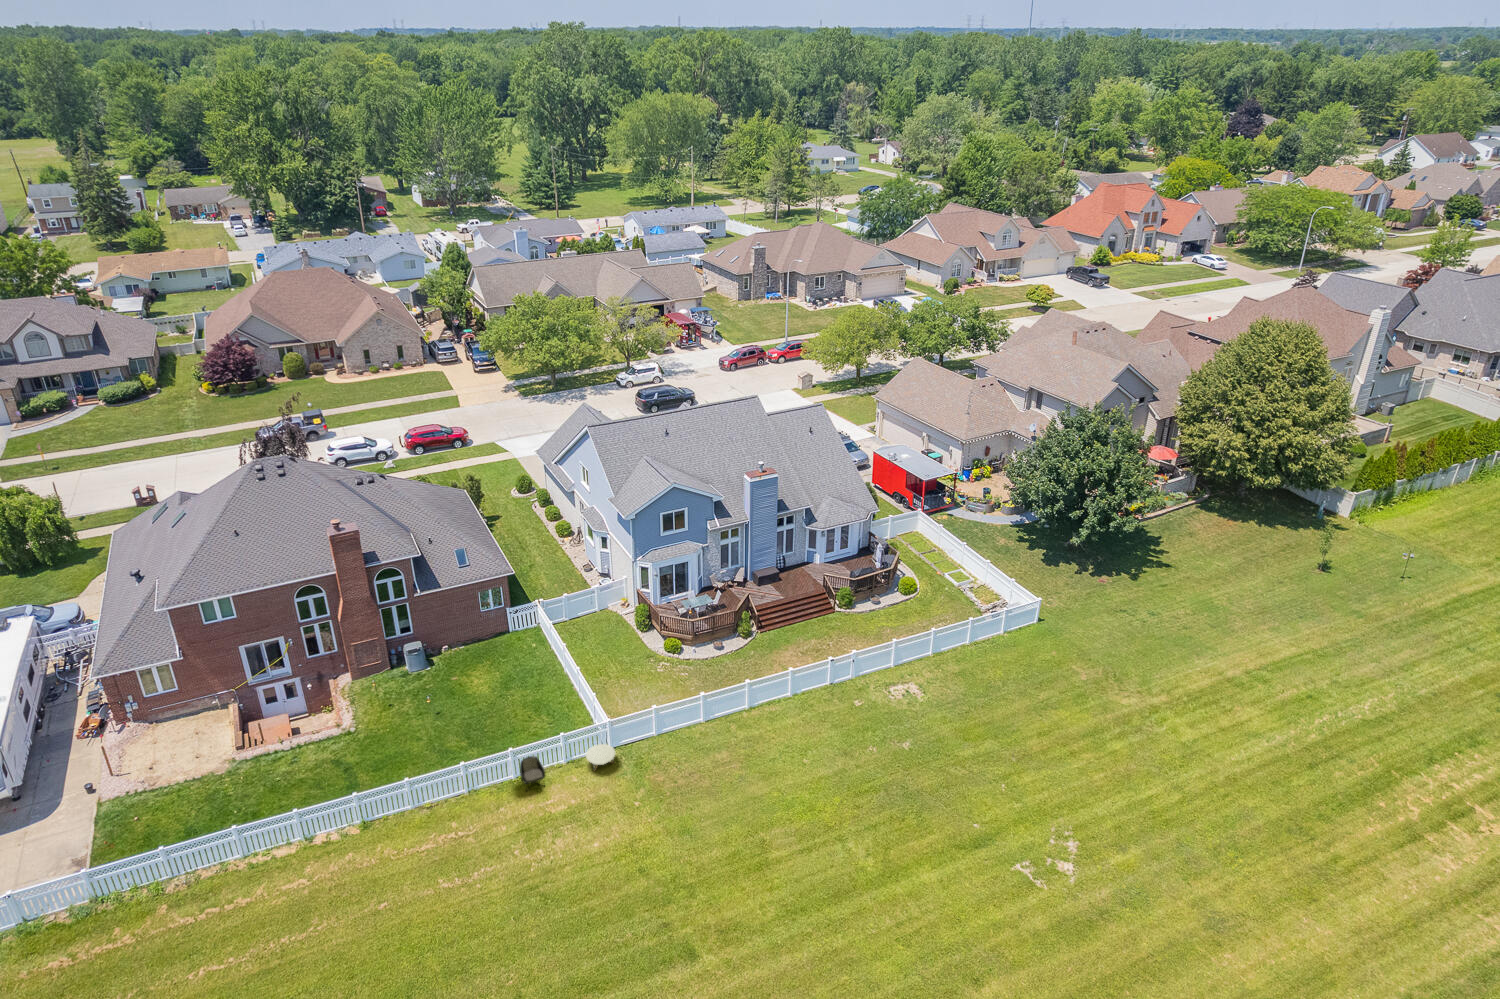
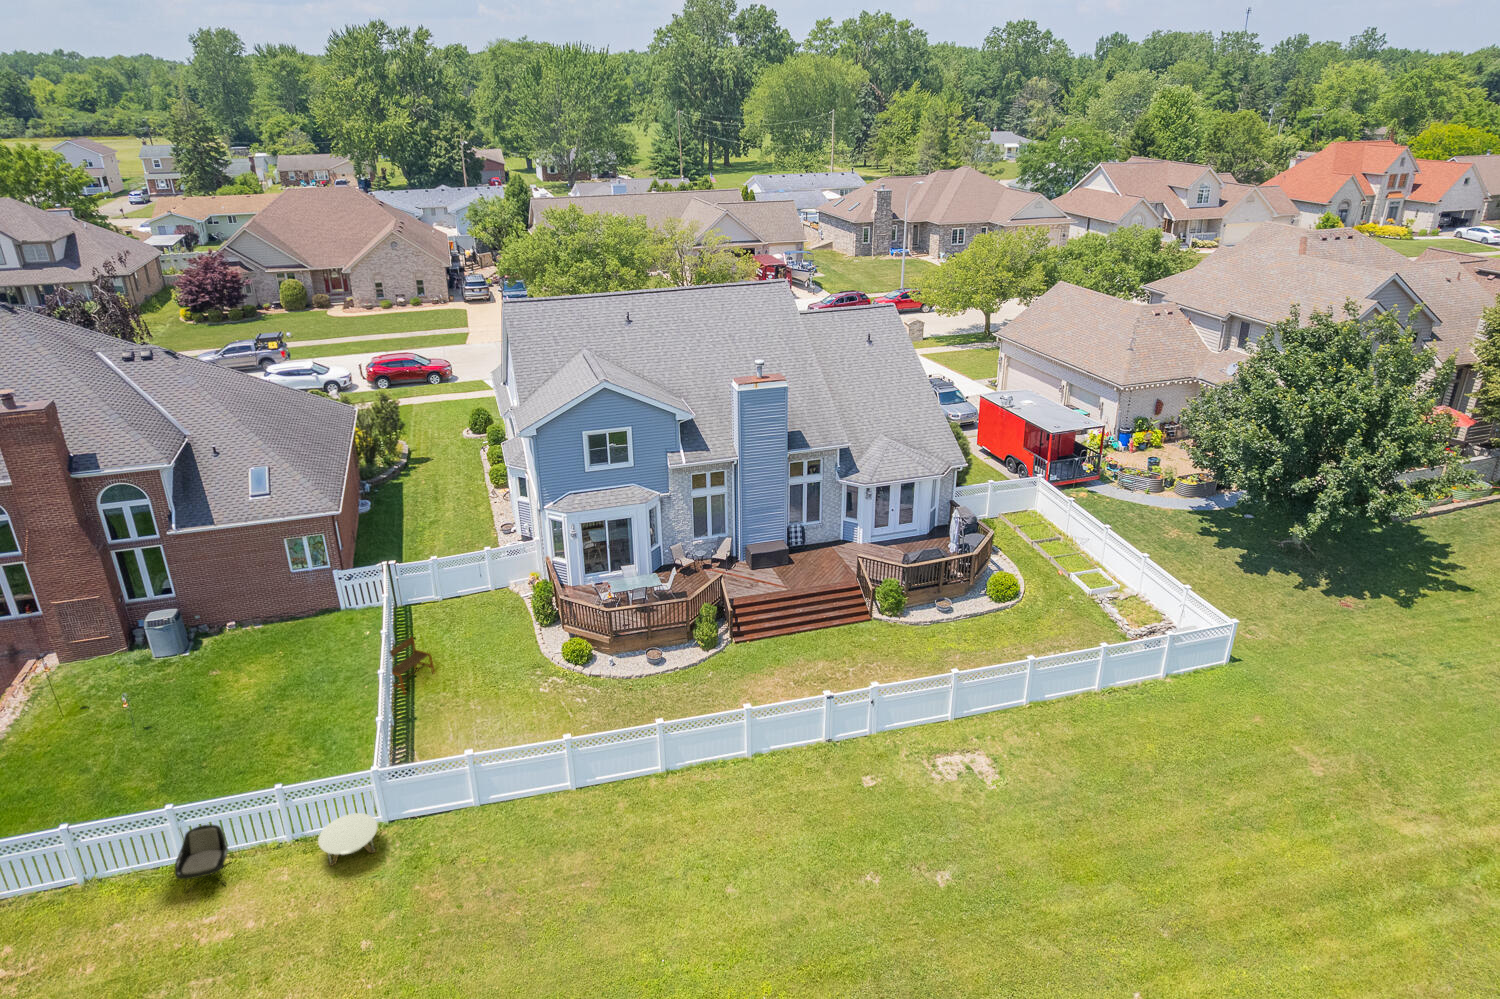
bench: none [563,647,588,682] -> present [390,637,435,695]

